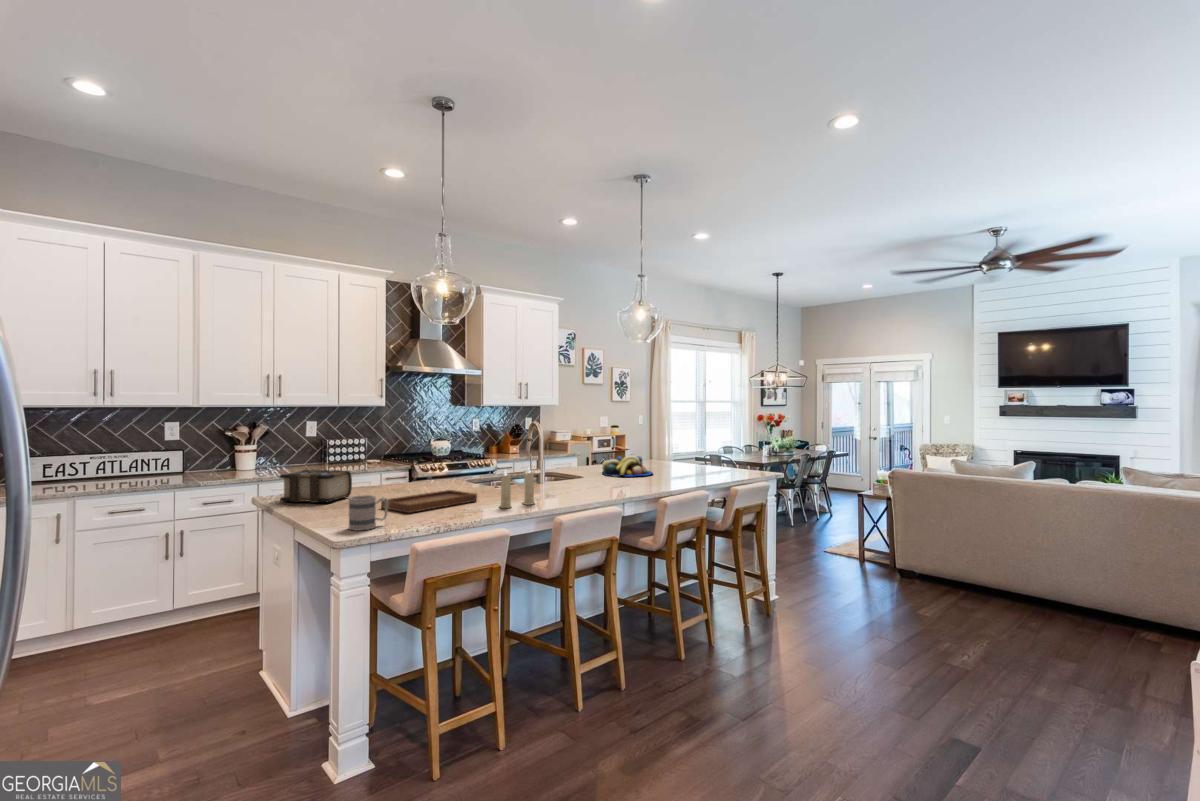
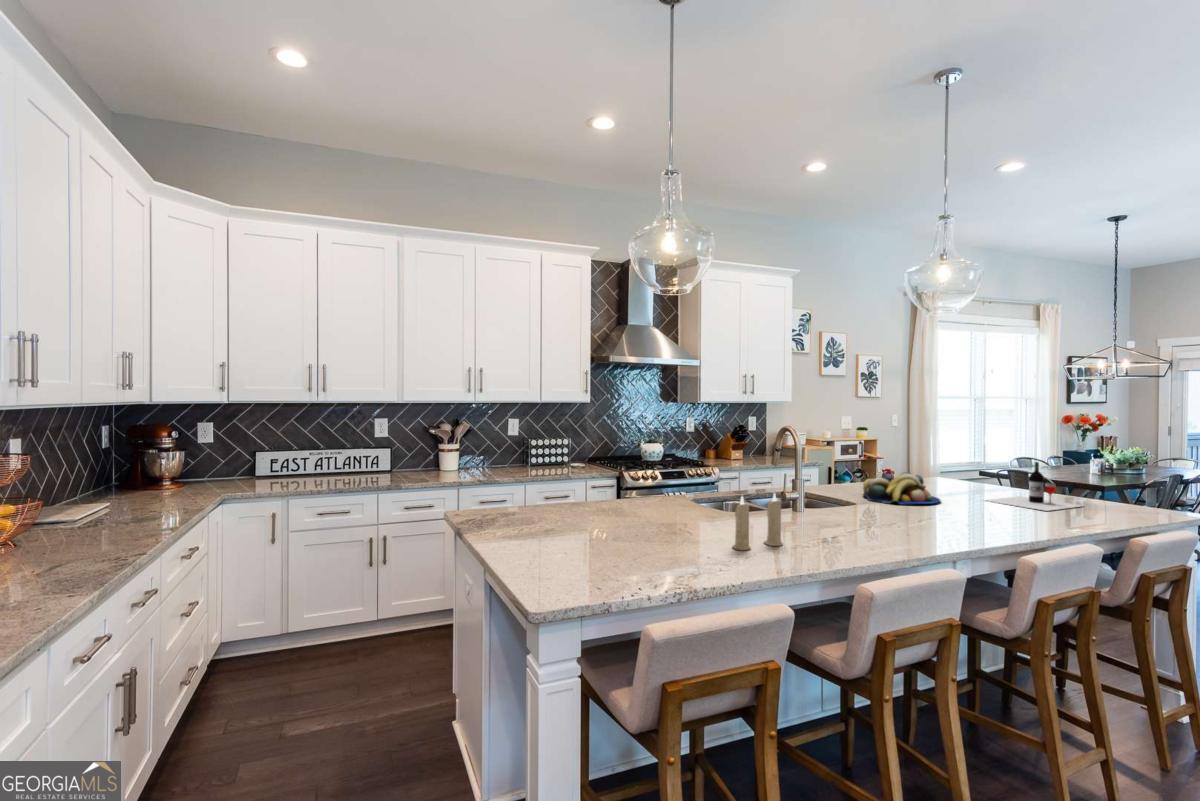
wine bottle: none [680,444,741,476] -> present [985,462,1081,511]
book: present [280,470,352,503] -> none [469,481,548,524]
tray: present [381,475,477,513] -> none [580,496,701,549]
mug: present [348,495,388,530] -> none [537,526,587,575]

